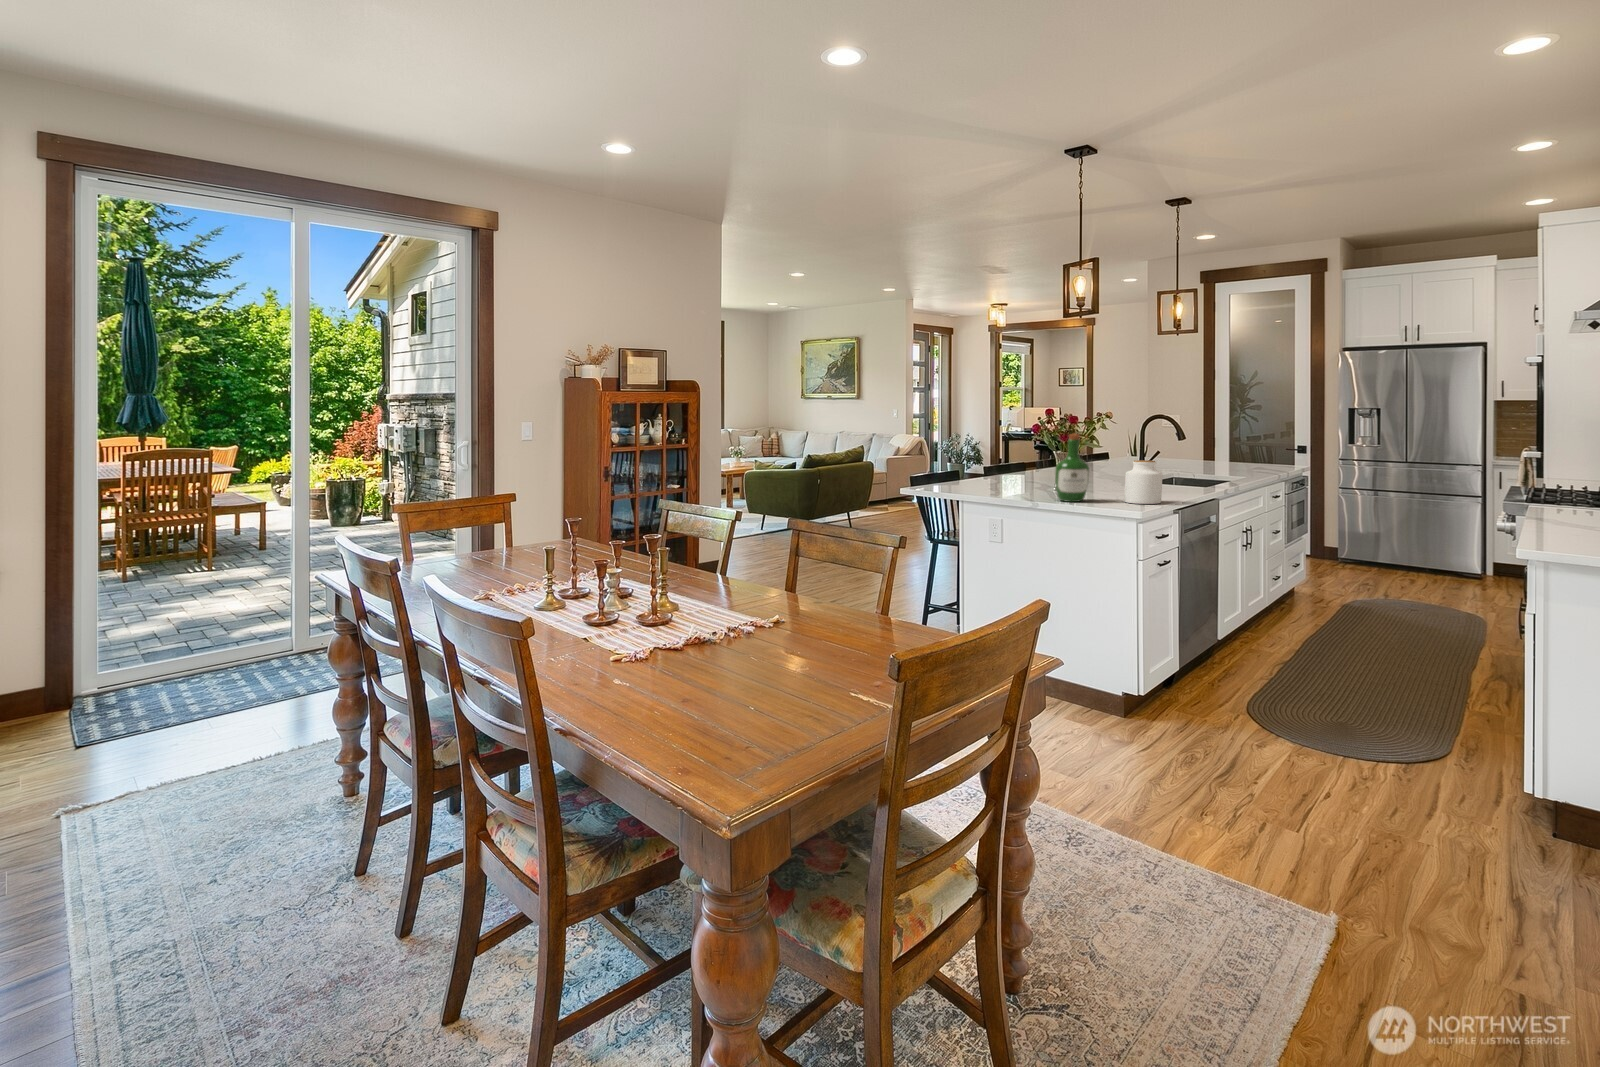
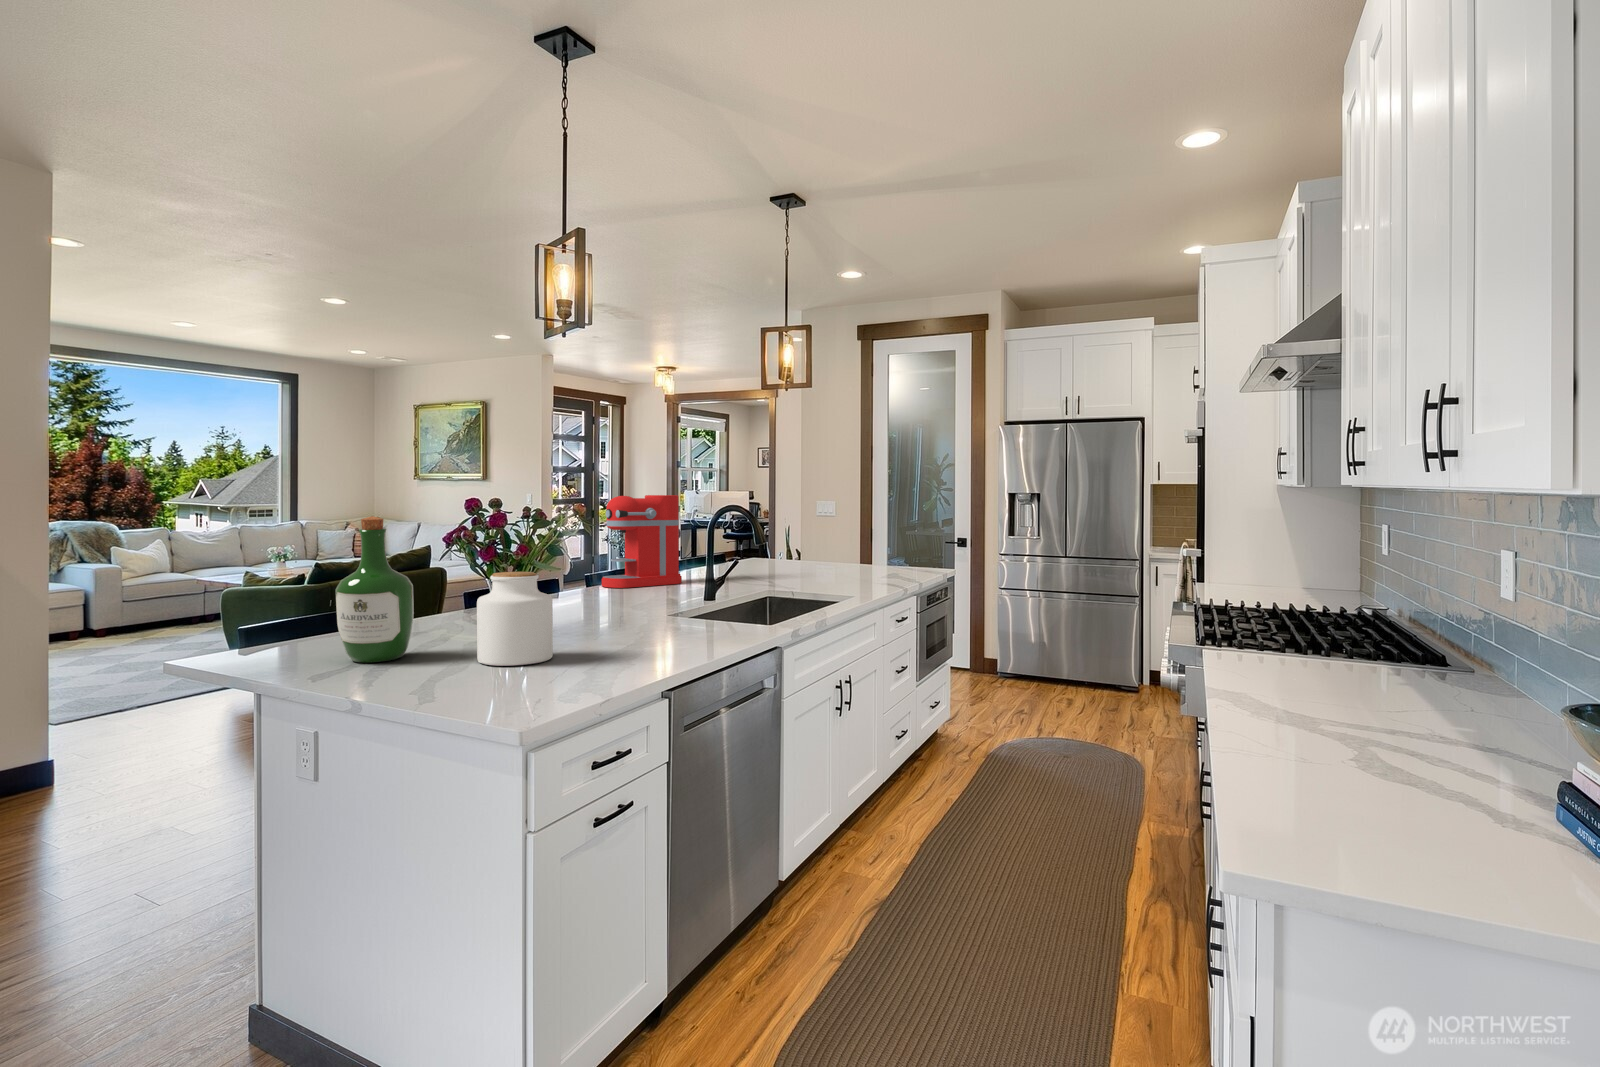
coffee maker: none [1084,417,1134,477] -> present [602,495,682,588]

